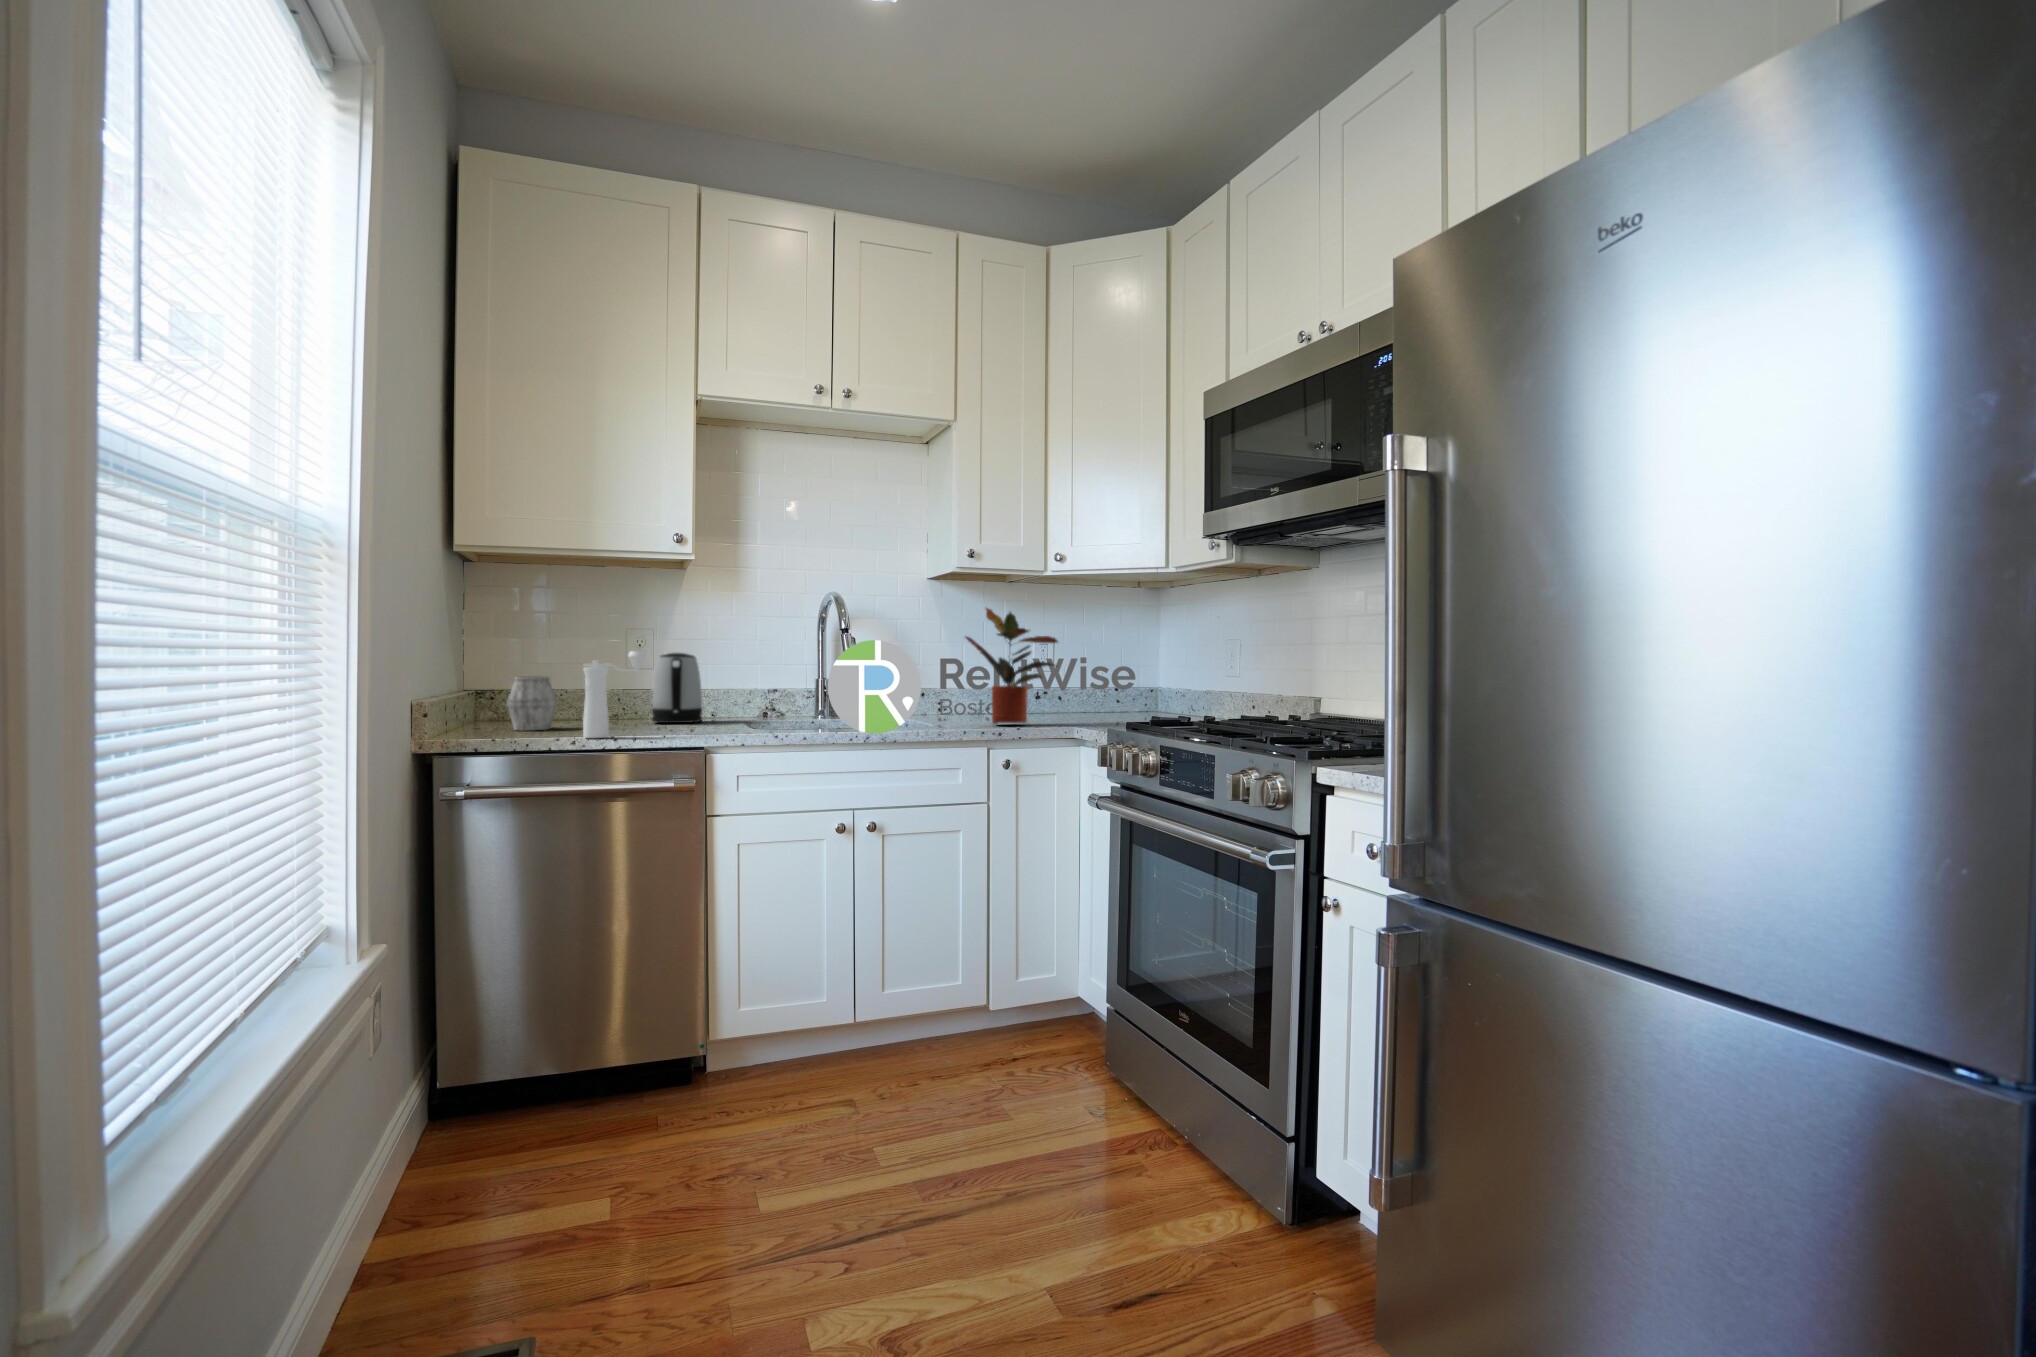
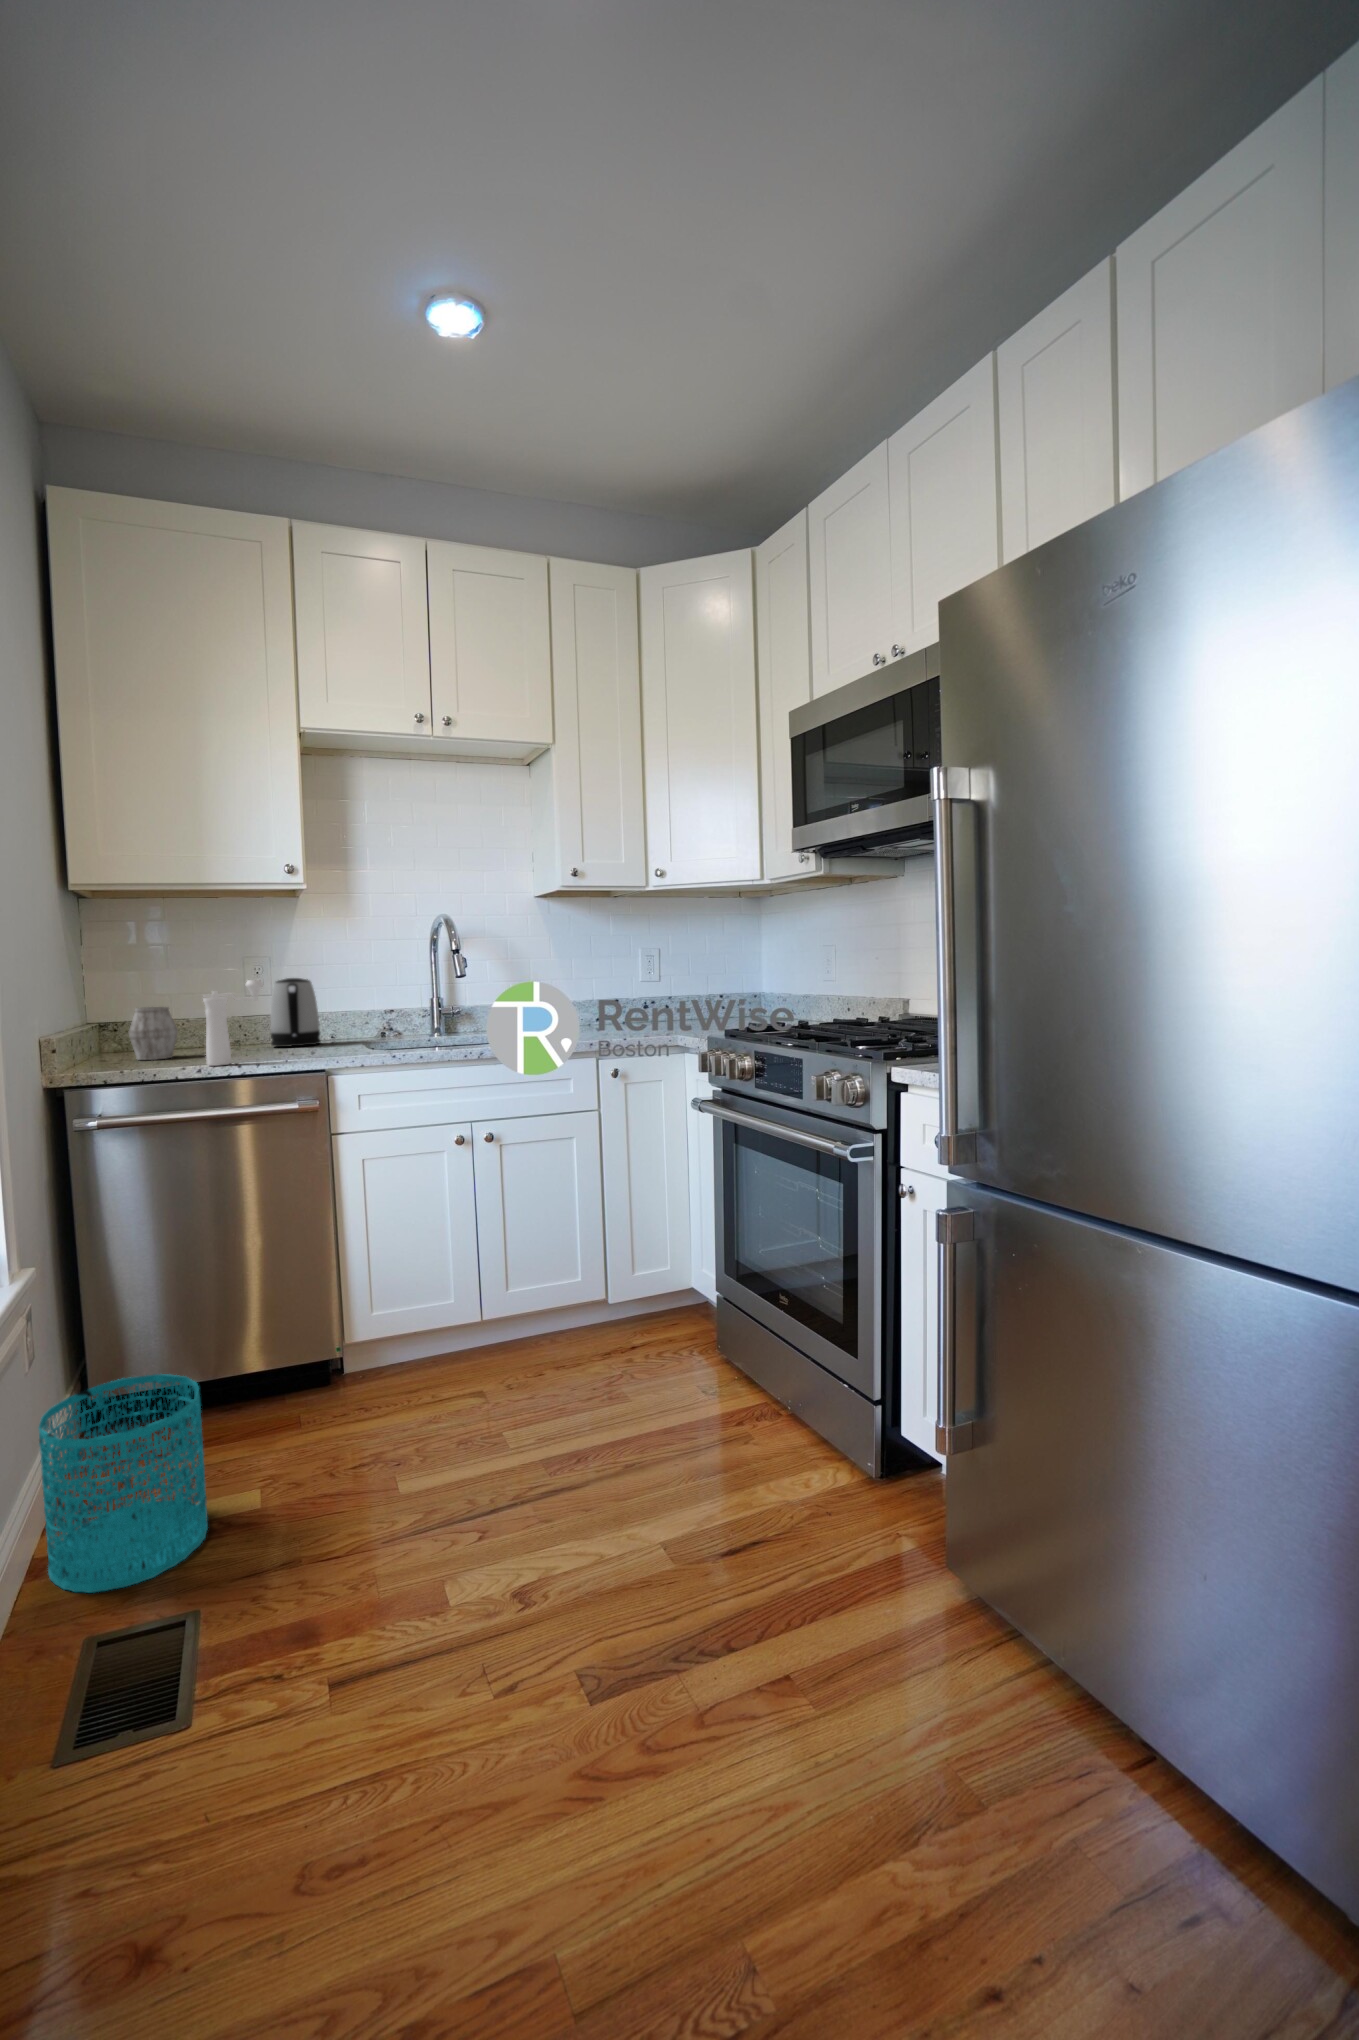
potted plant: present [965,608,1059,724] -> none [571,923,663,1036]
wastebasket: none [374,1068,552,1314] -> present [38,1374,208,1593]

